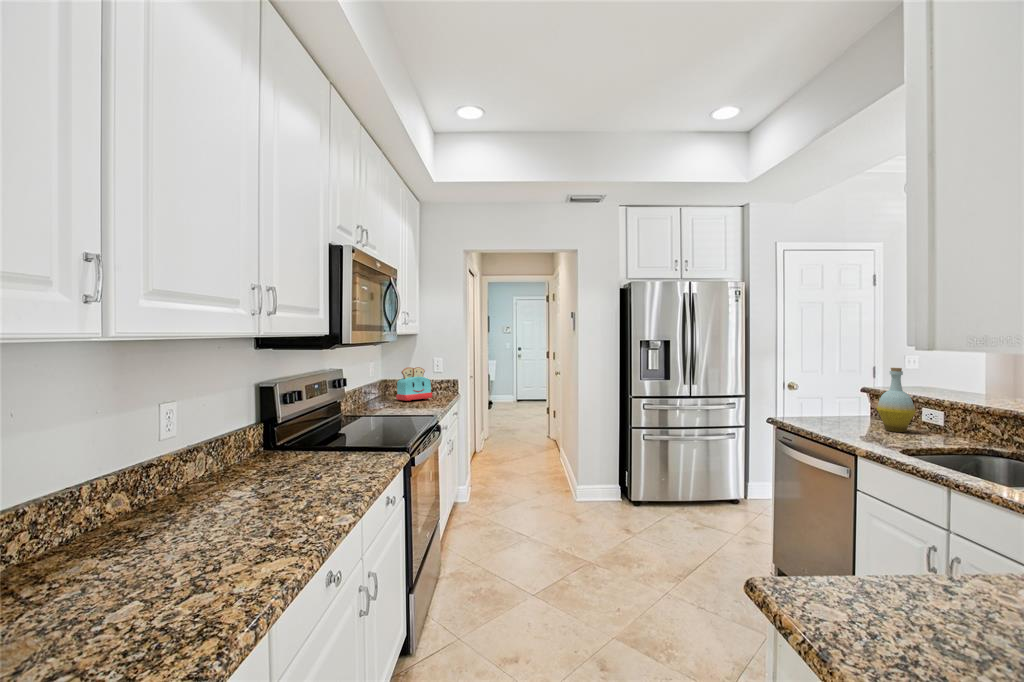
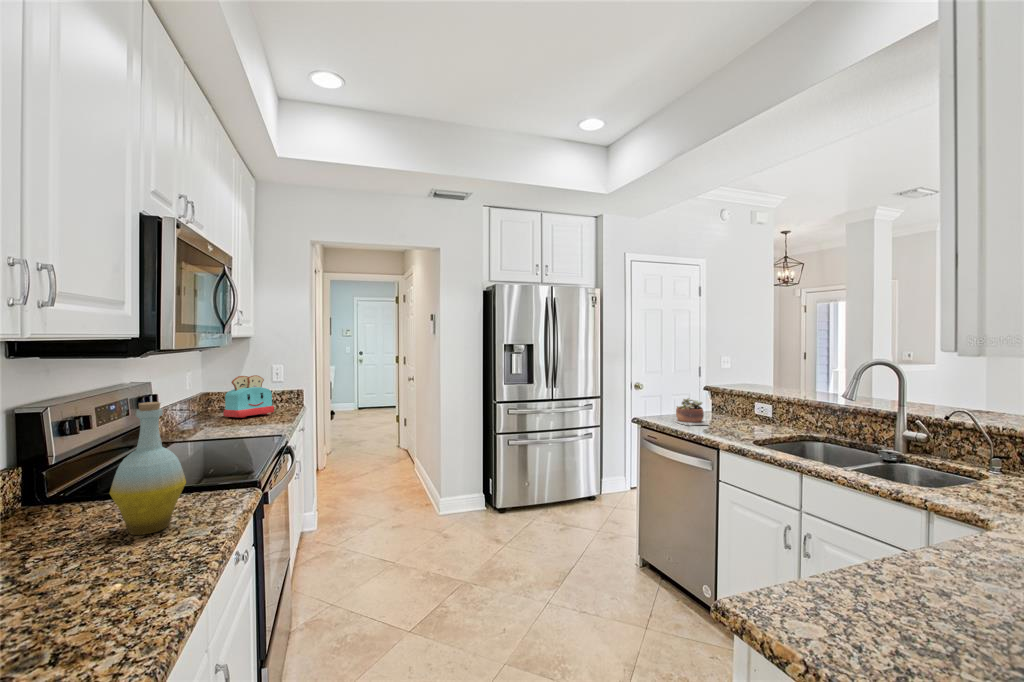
bottle: present [877,368,916,432] -> present [110,402,186,535]
succulent plant: none [809,399,855,429] -> present [675,398,709,426]

